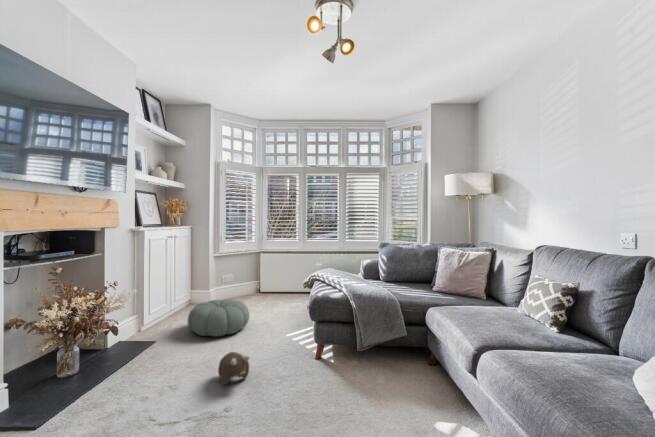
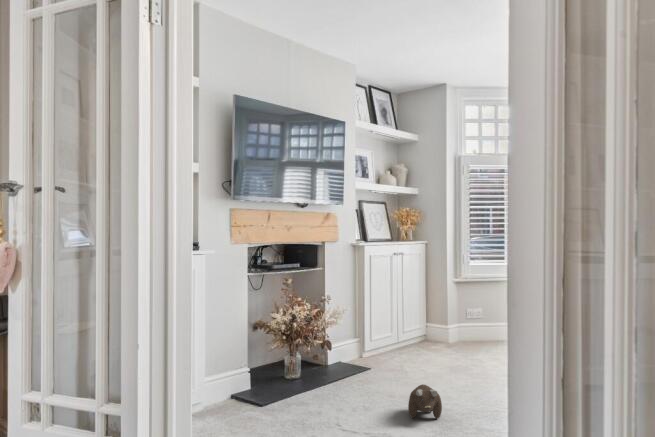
pouf: present [188,299,249,337] -> none [404,334,479,378]

